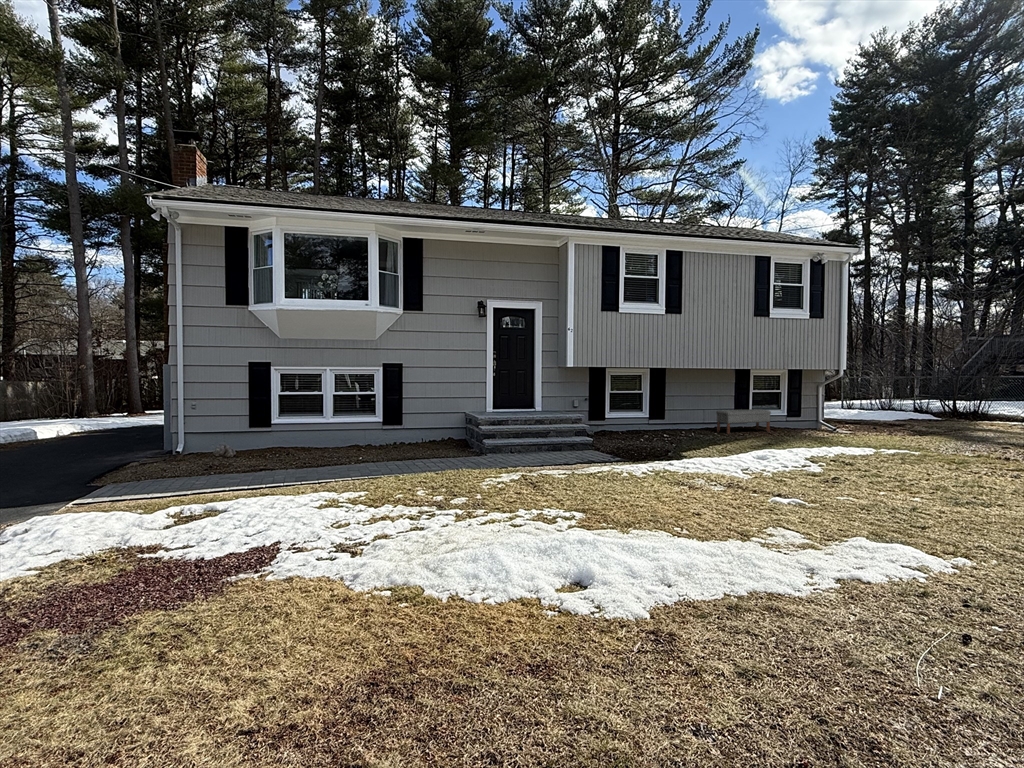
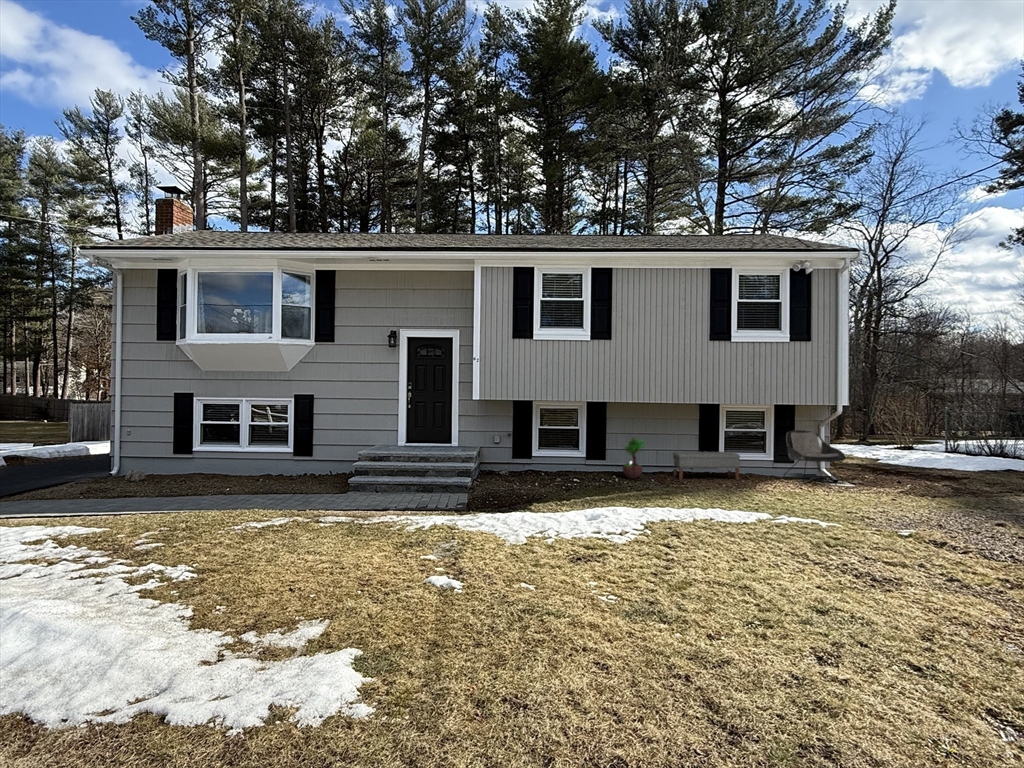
lounge chair: none [795,390,845,432] -> present [784,430,846,484]
potted tree: none [681,396,704,434] -> present [623,437,645,479]

